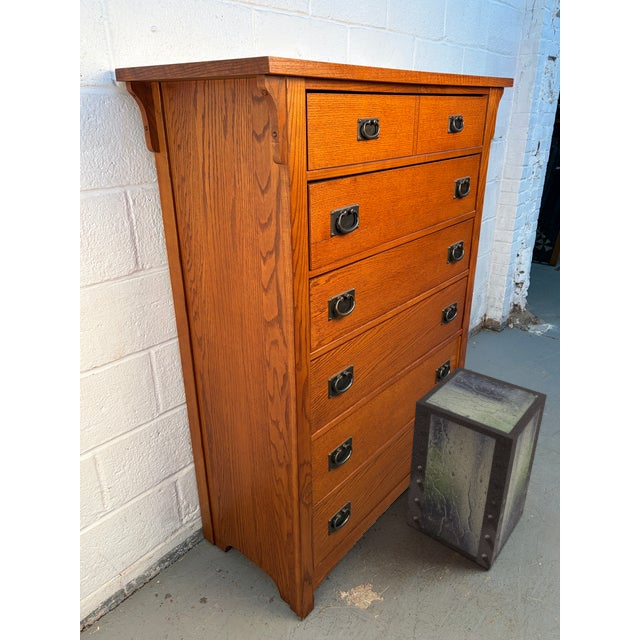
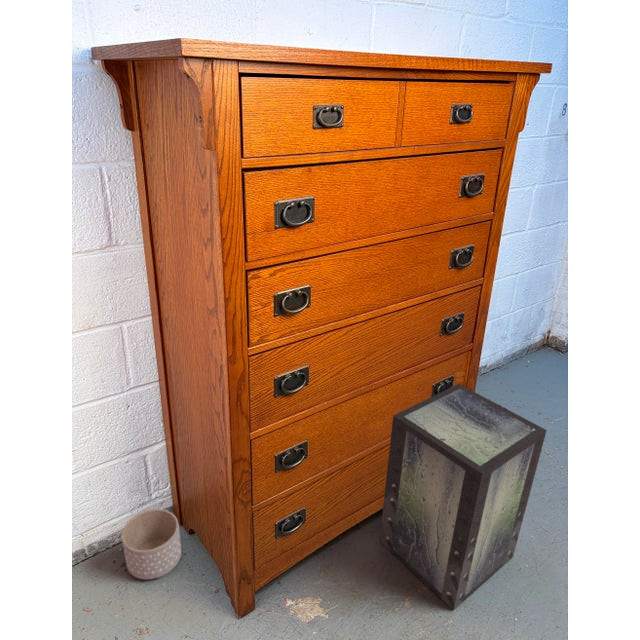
planter: none [166,532,225,605] -> present [122,509,181,579]

